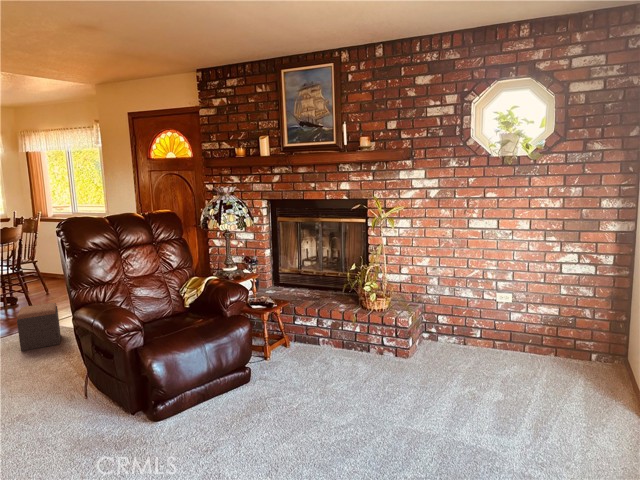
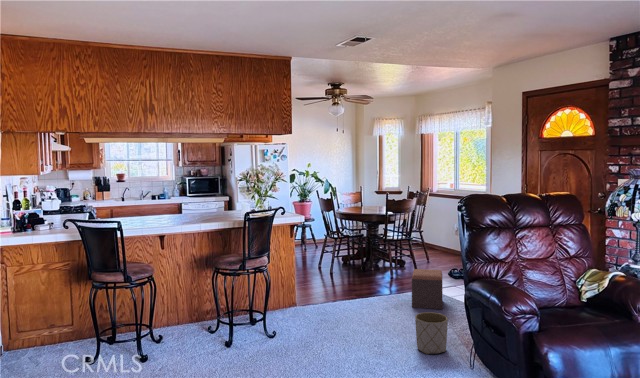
planter: none [16,351,59,399] -> present [415,312,448,354]

